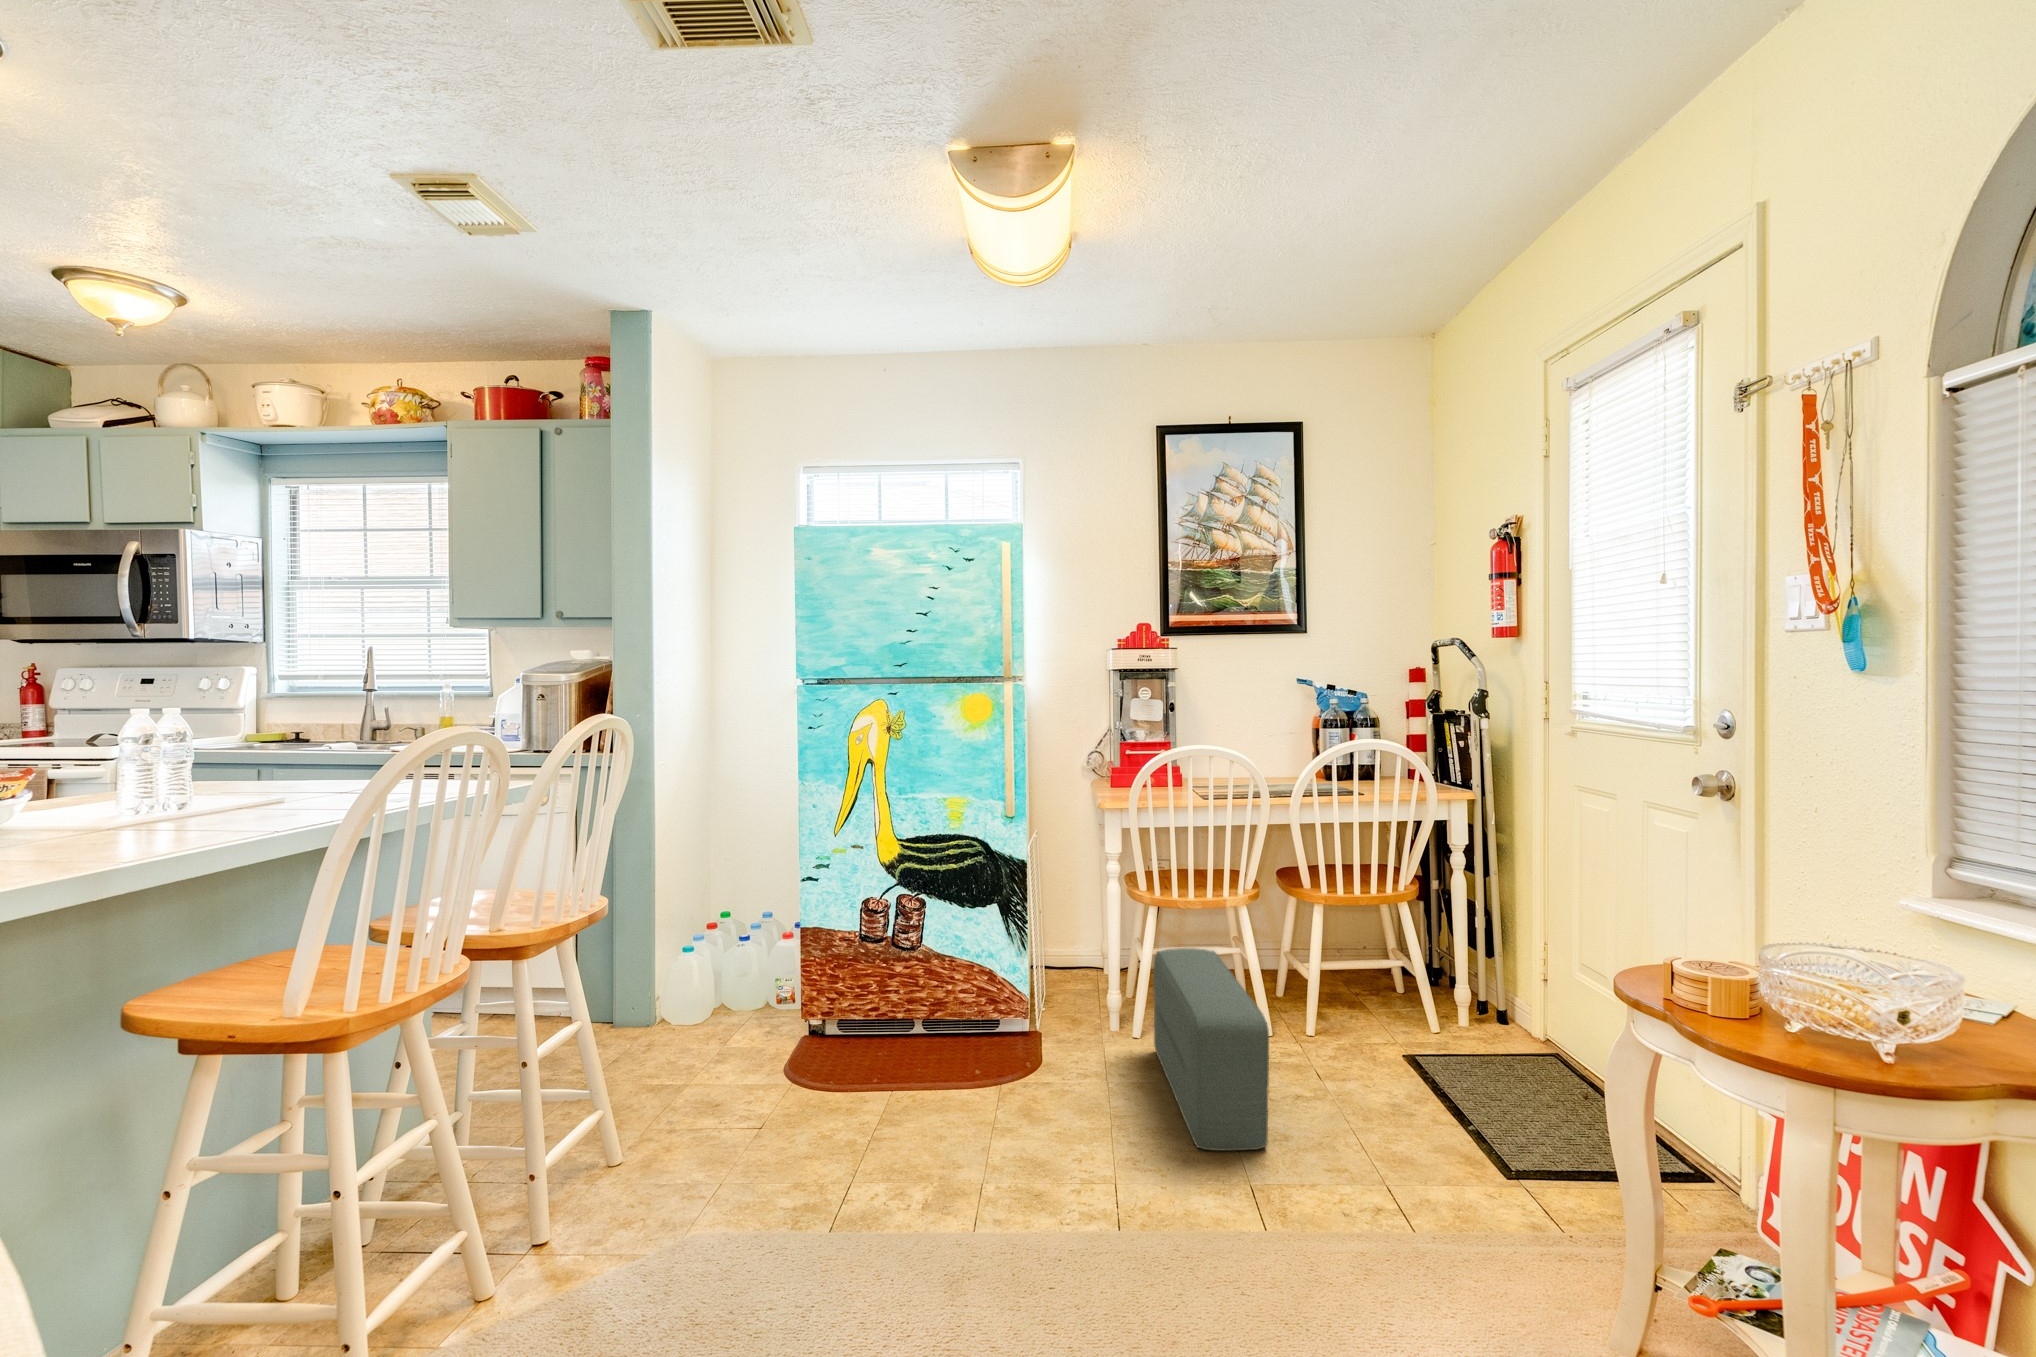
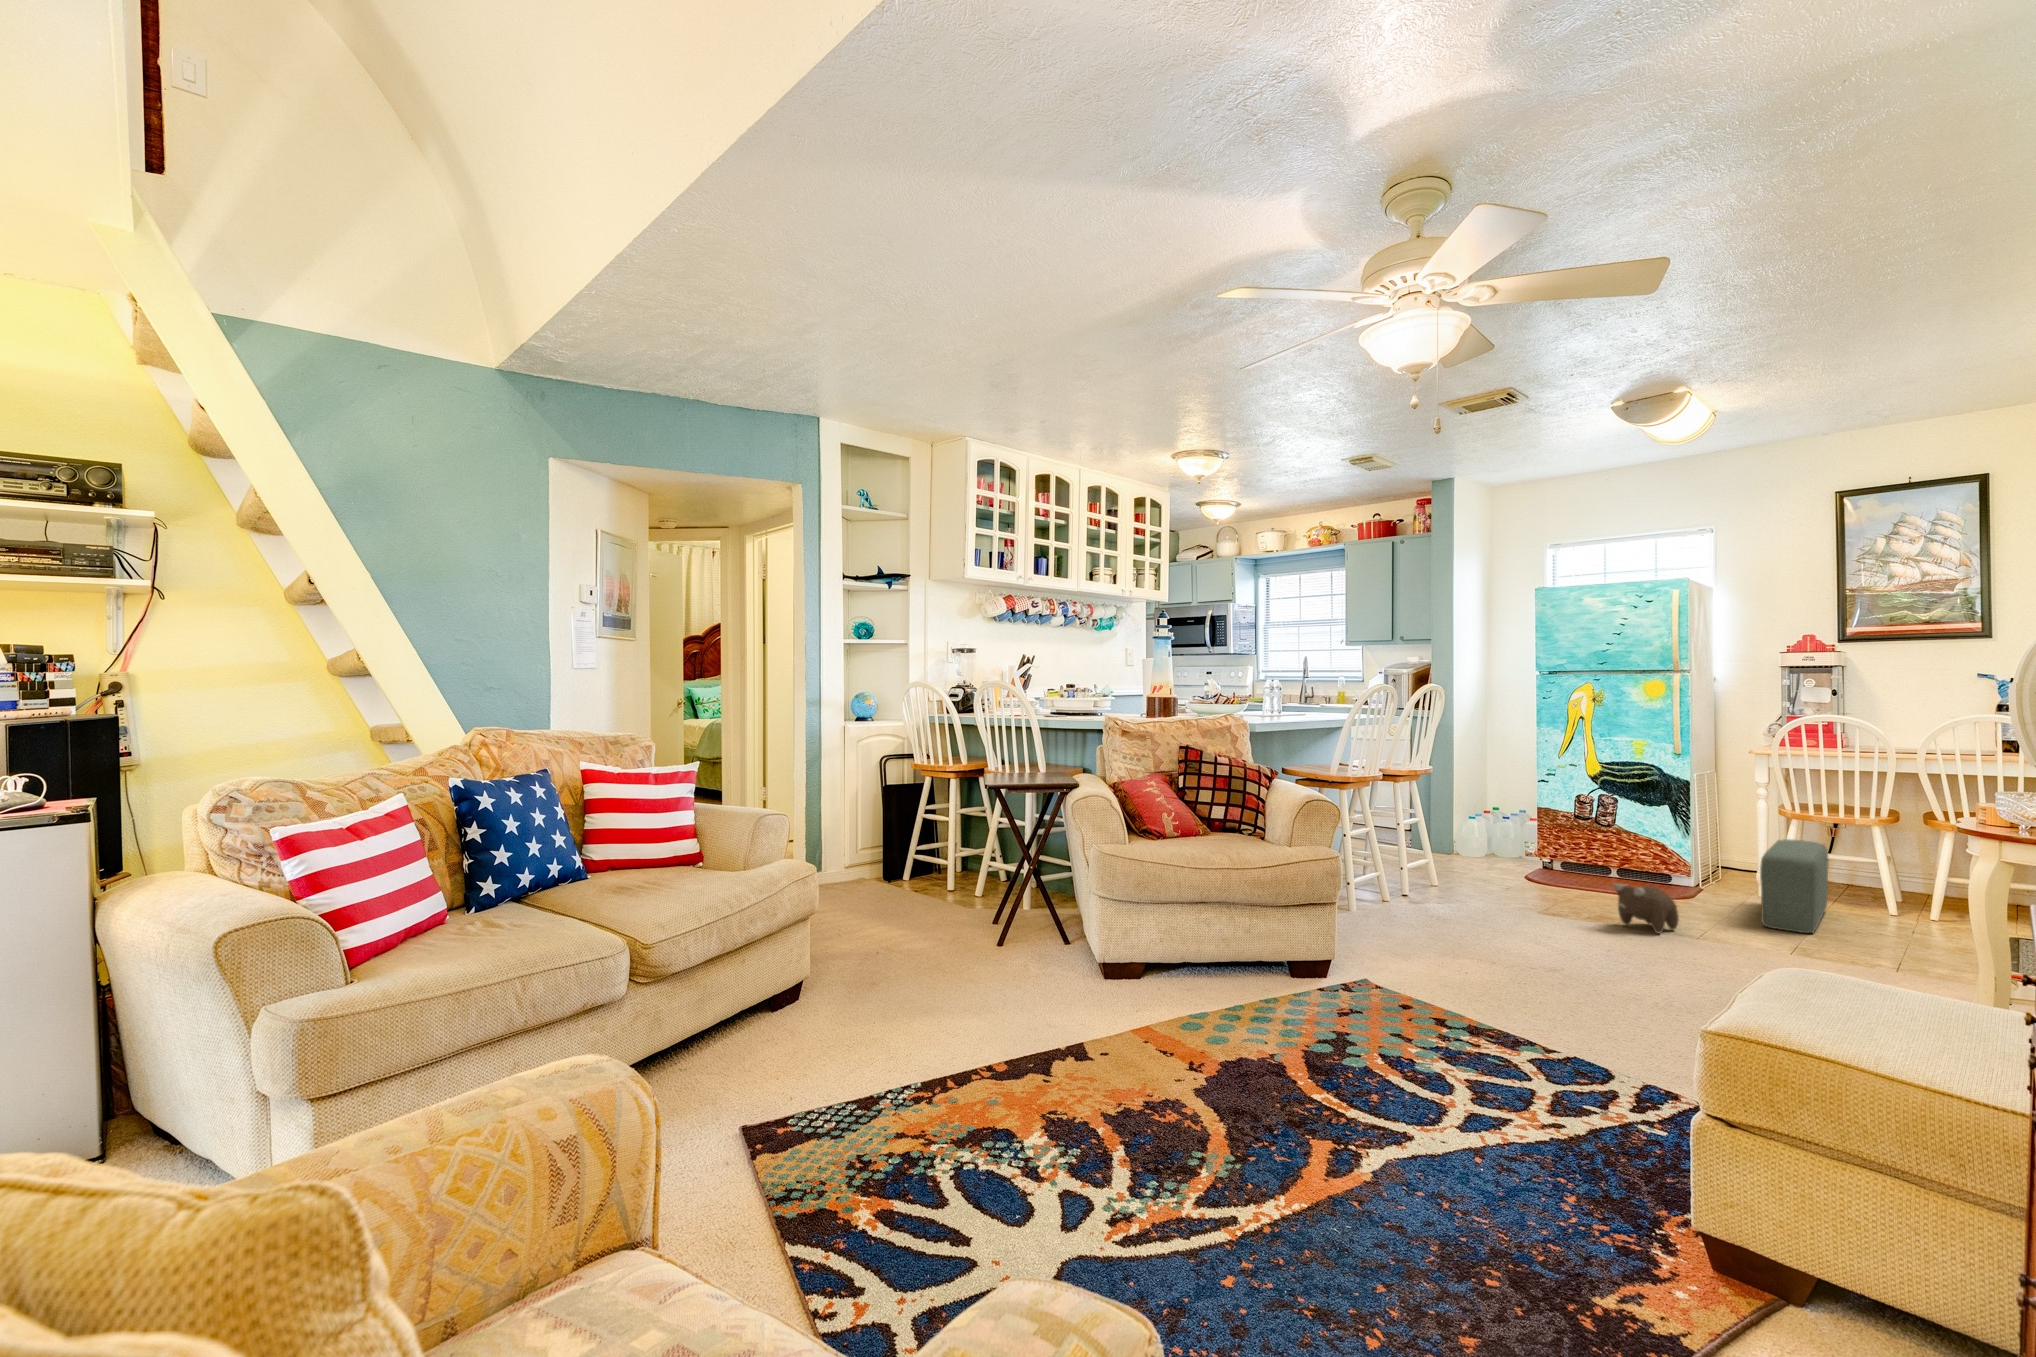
plush toy: none [1009,1152,1113,1271] -> present [1613,883,1679,934]

